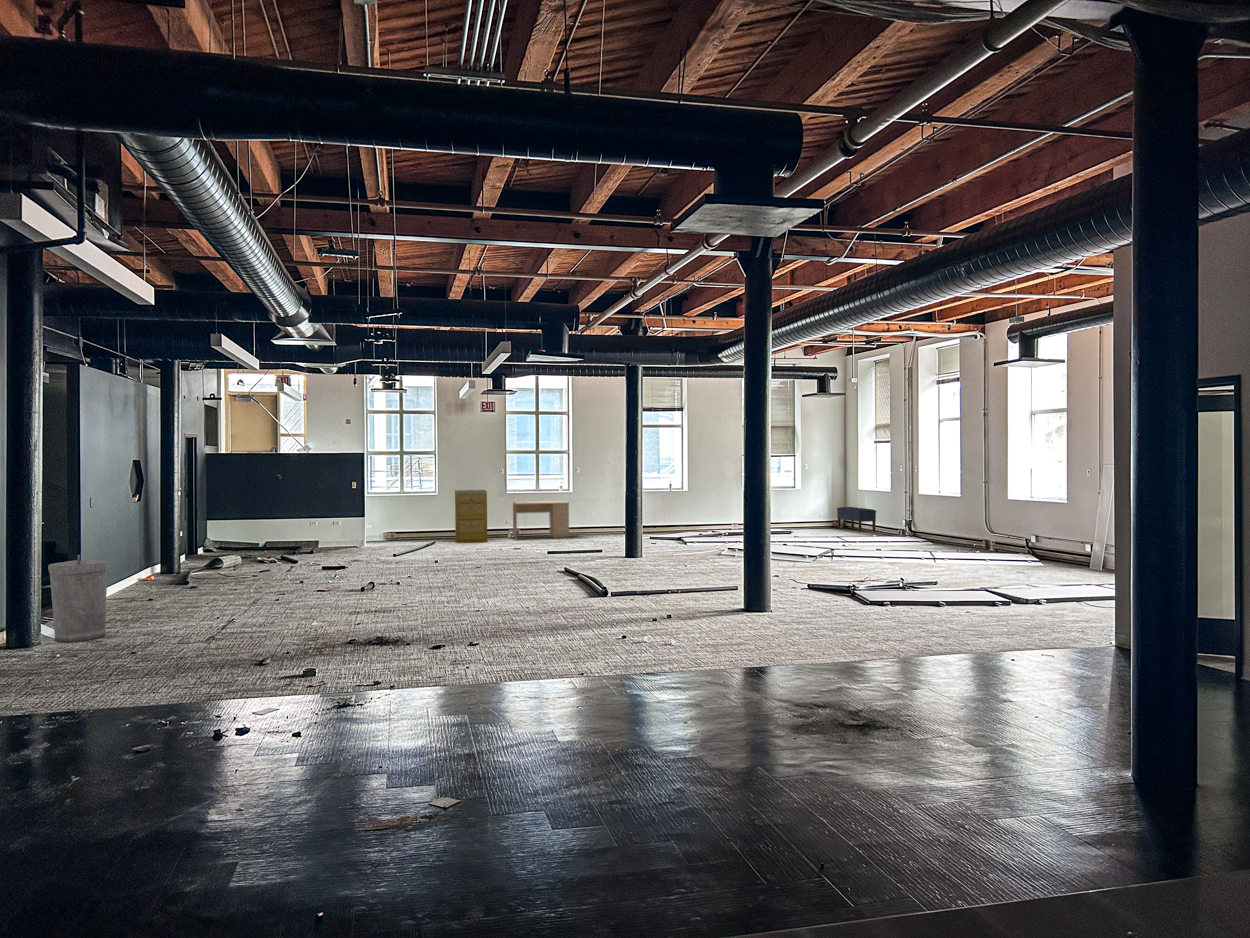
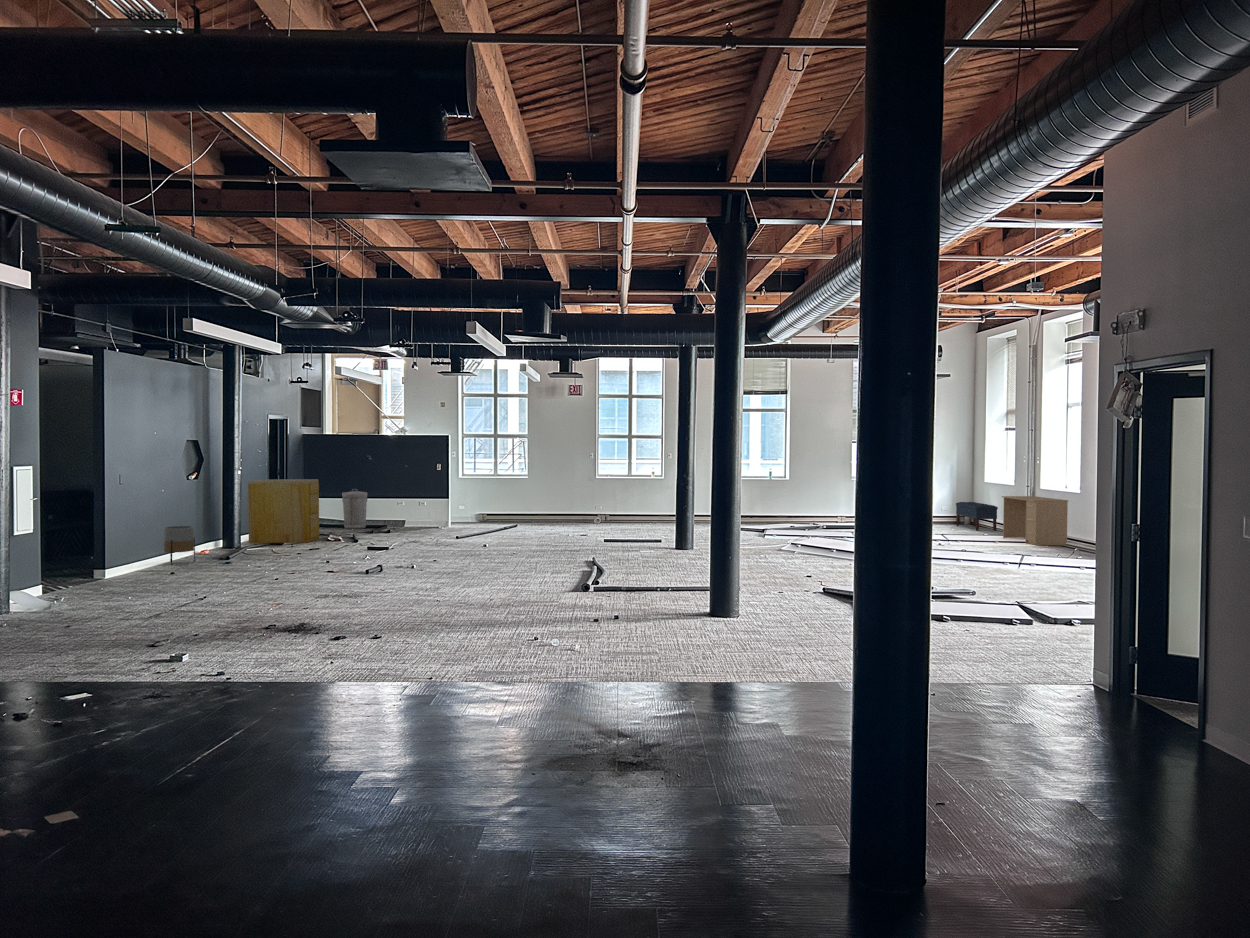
filing cabinet: present [455,490,487,543] -> present [248,479,319,543]
desk: present [513,501,569,539] -> present [1002,496,1068,546]
planter: none [120,552,154,594] -> present [164,526,195,565]
trash can: present [48,555,109,642] -> present [342,489,367,529]

